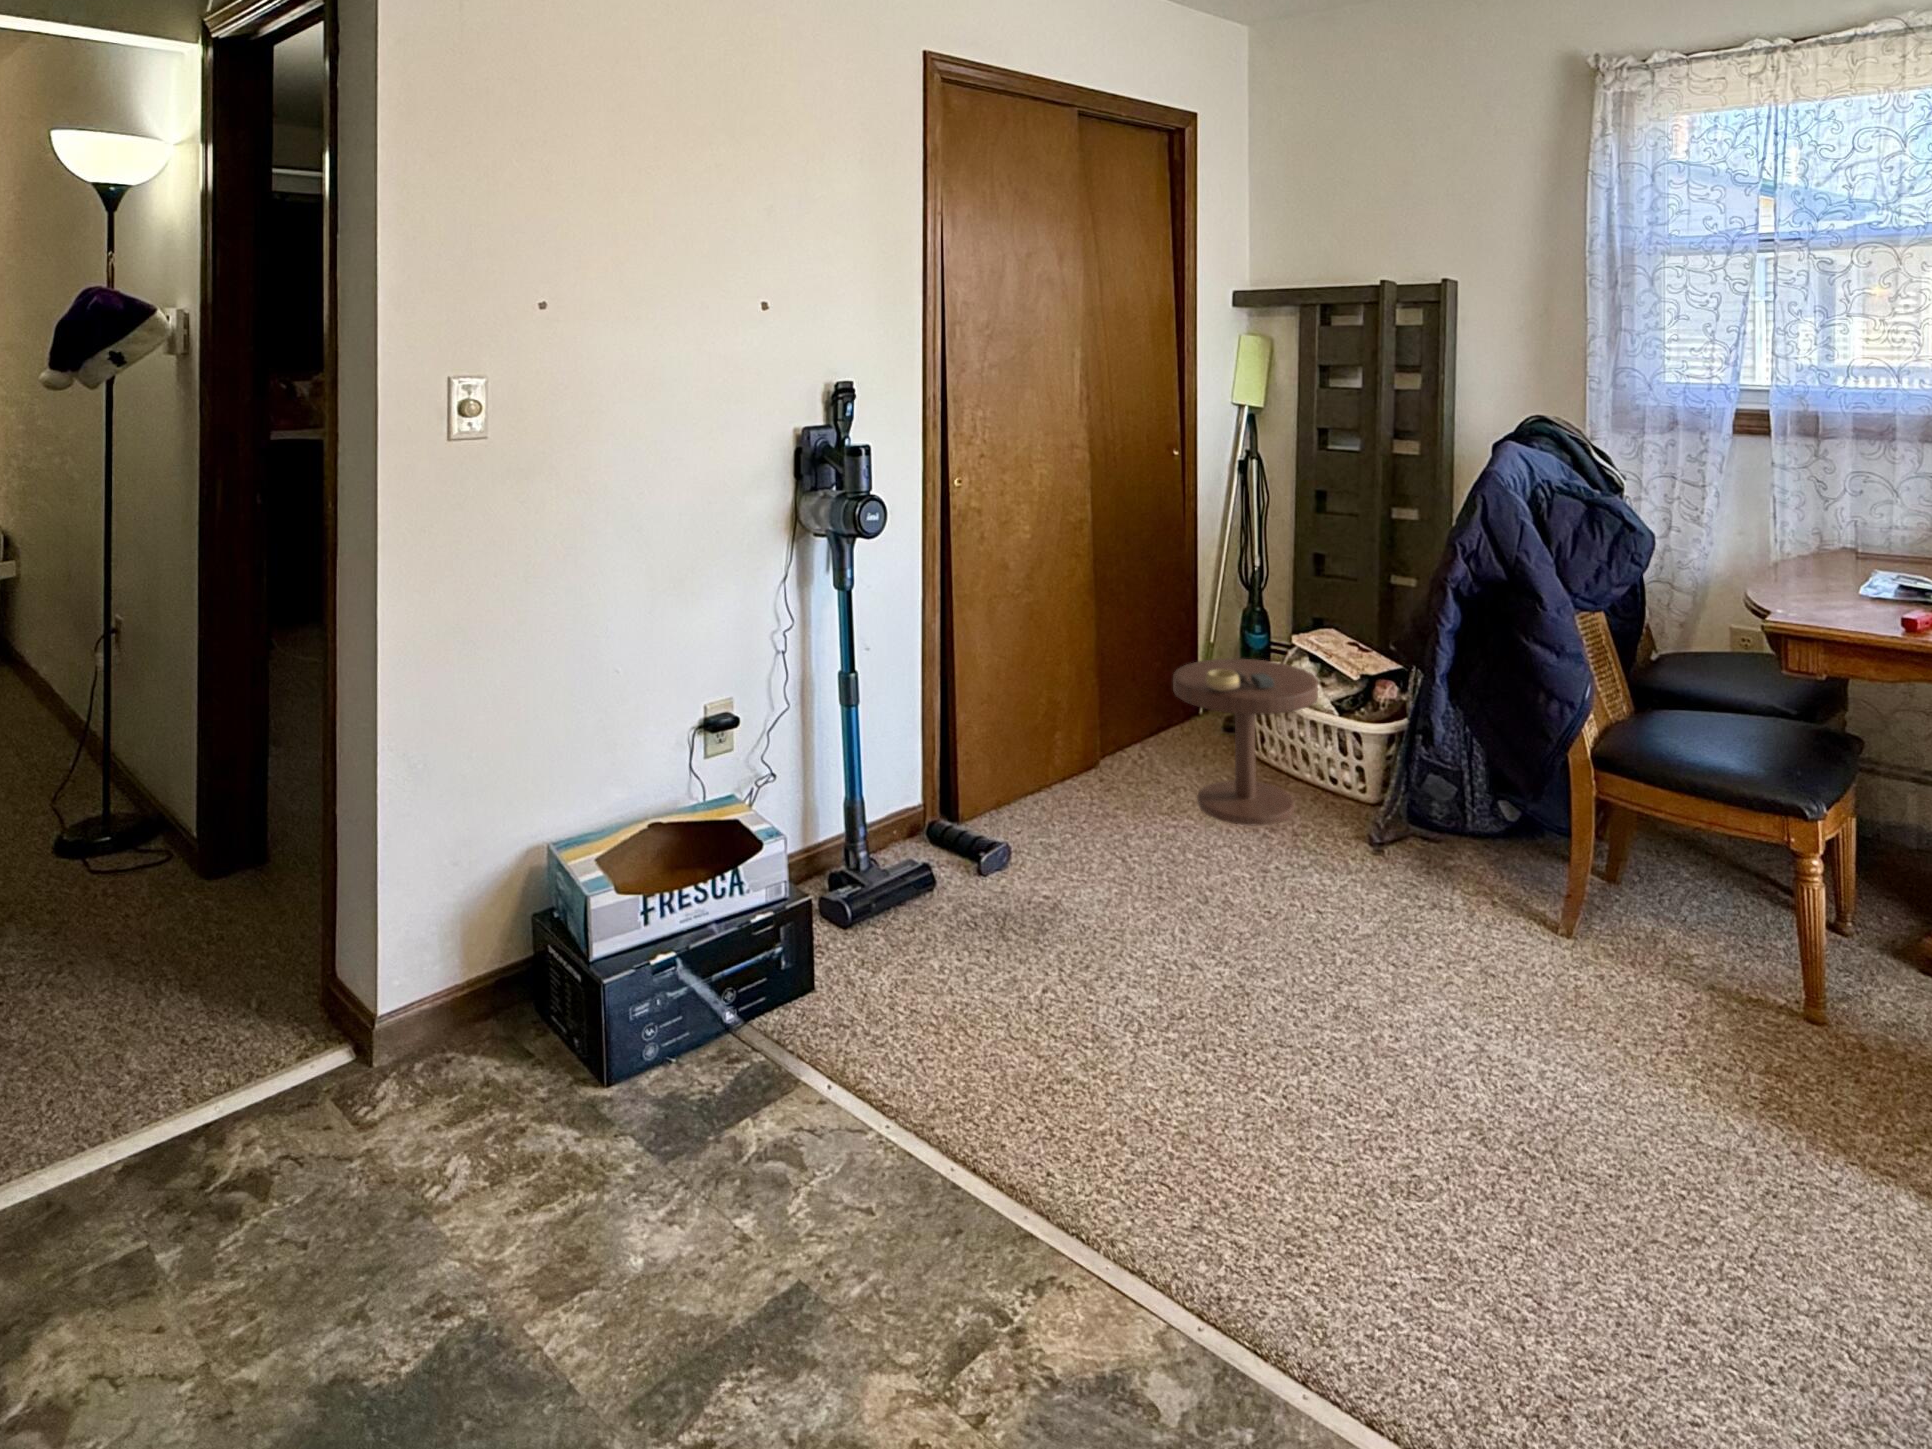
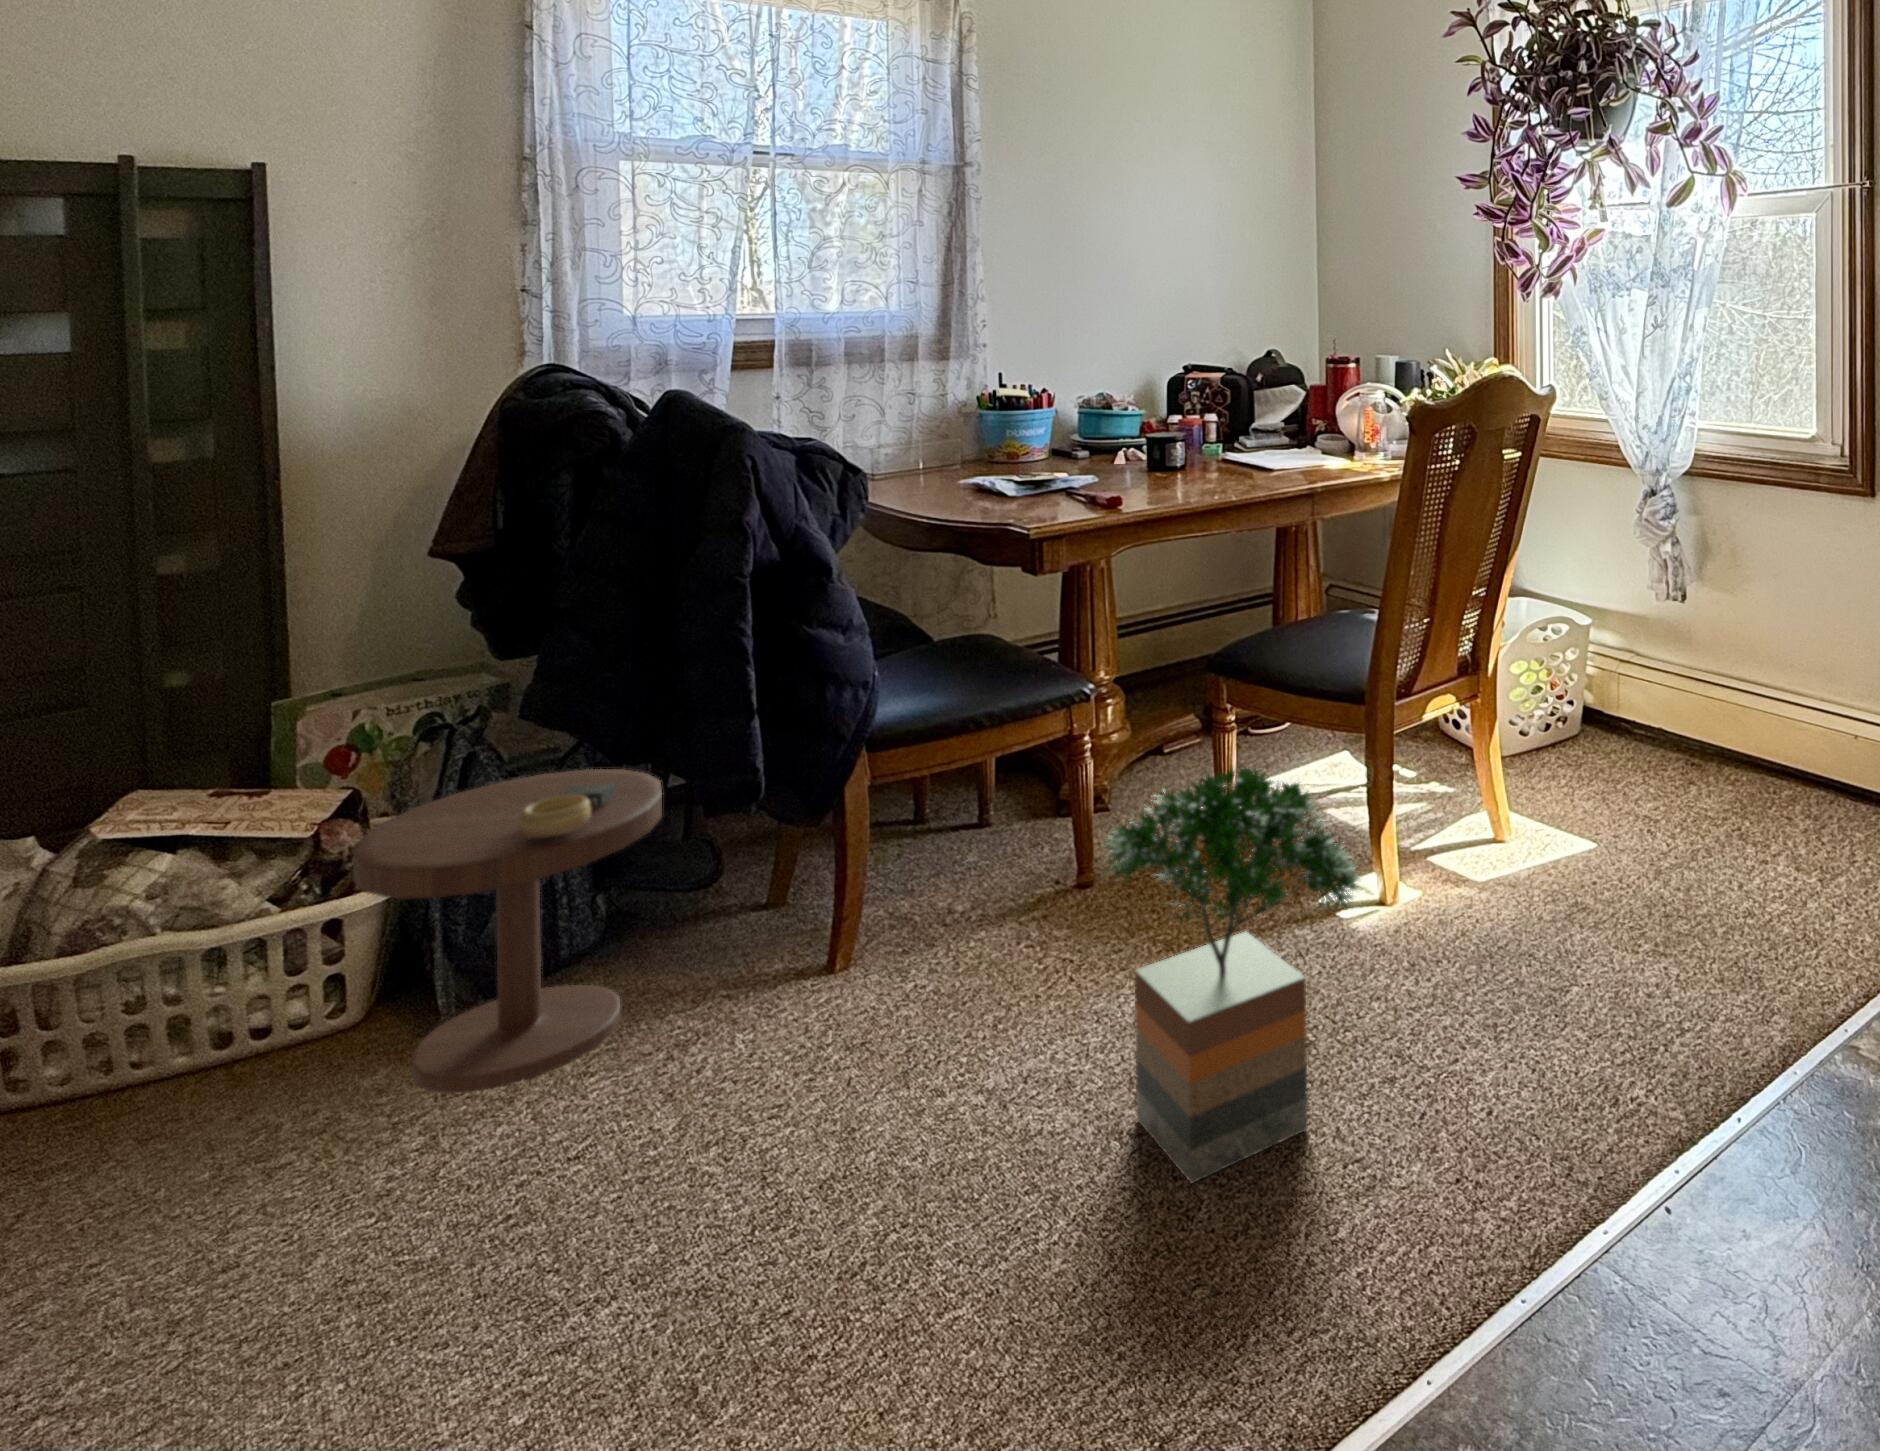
potted tree: none [1439,853,1668,1259] -> present [1104,768,1360,1183]

